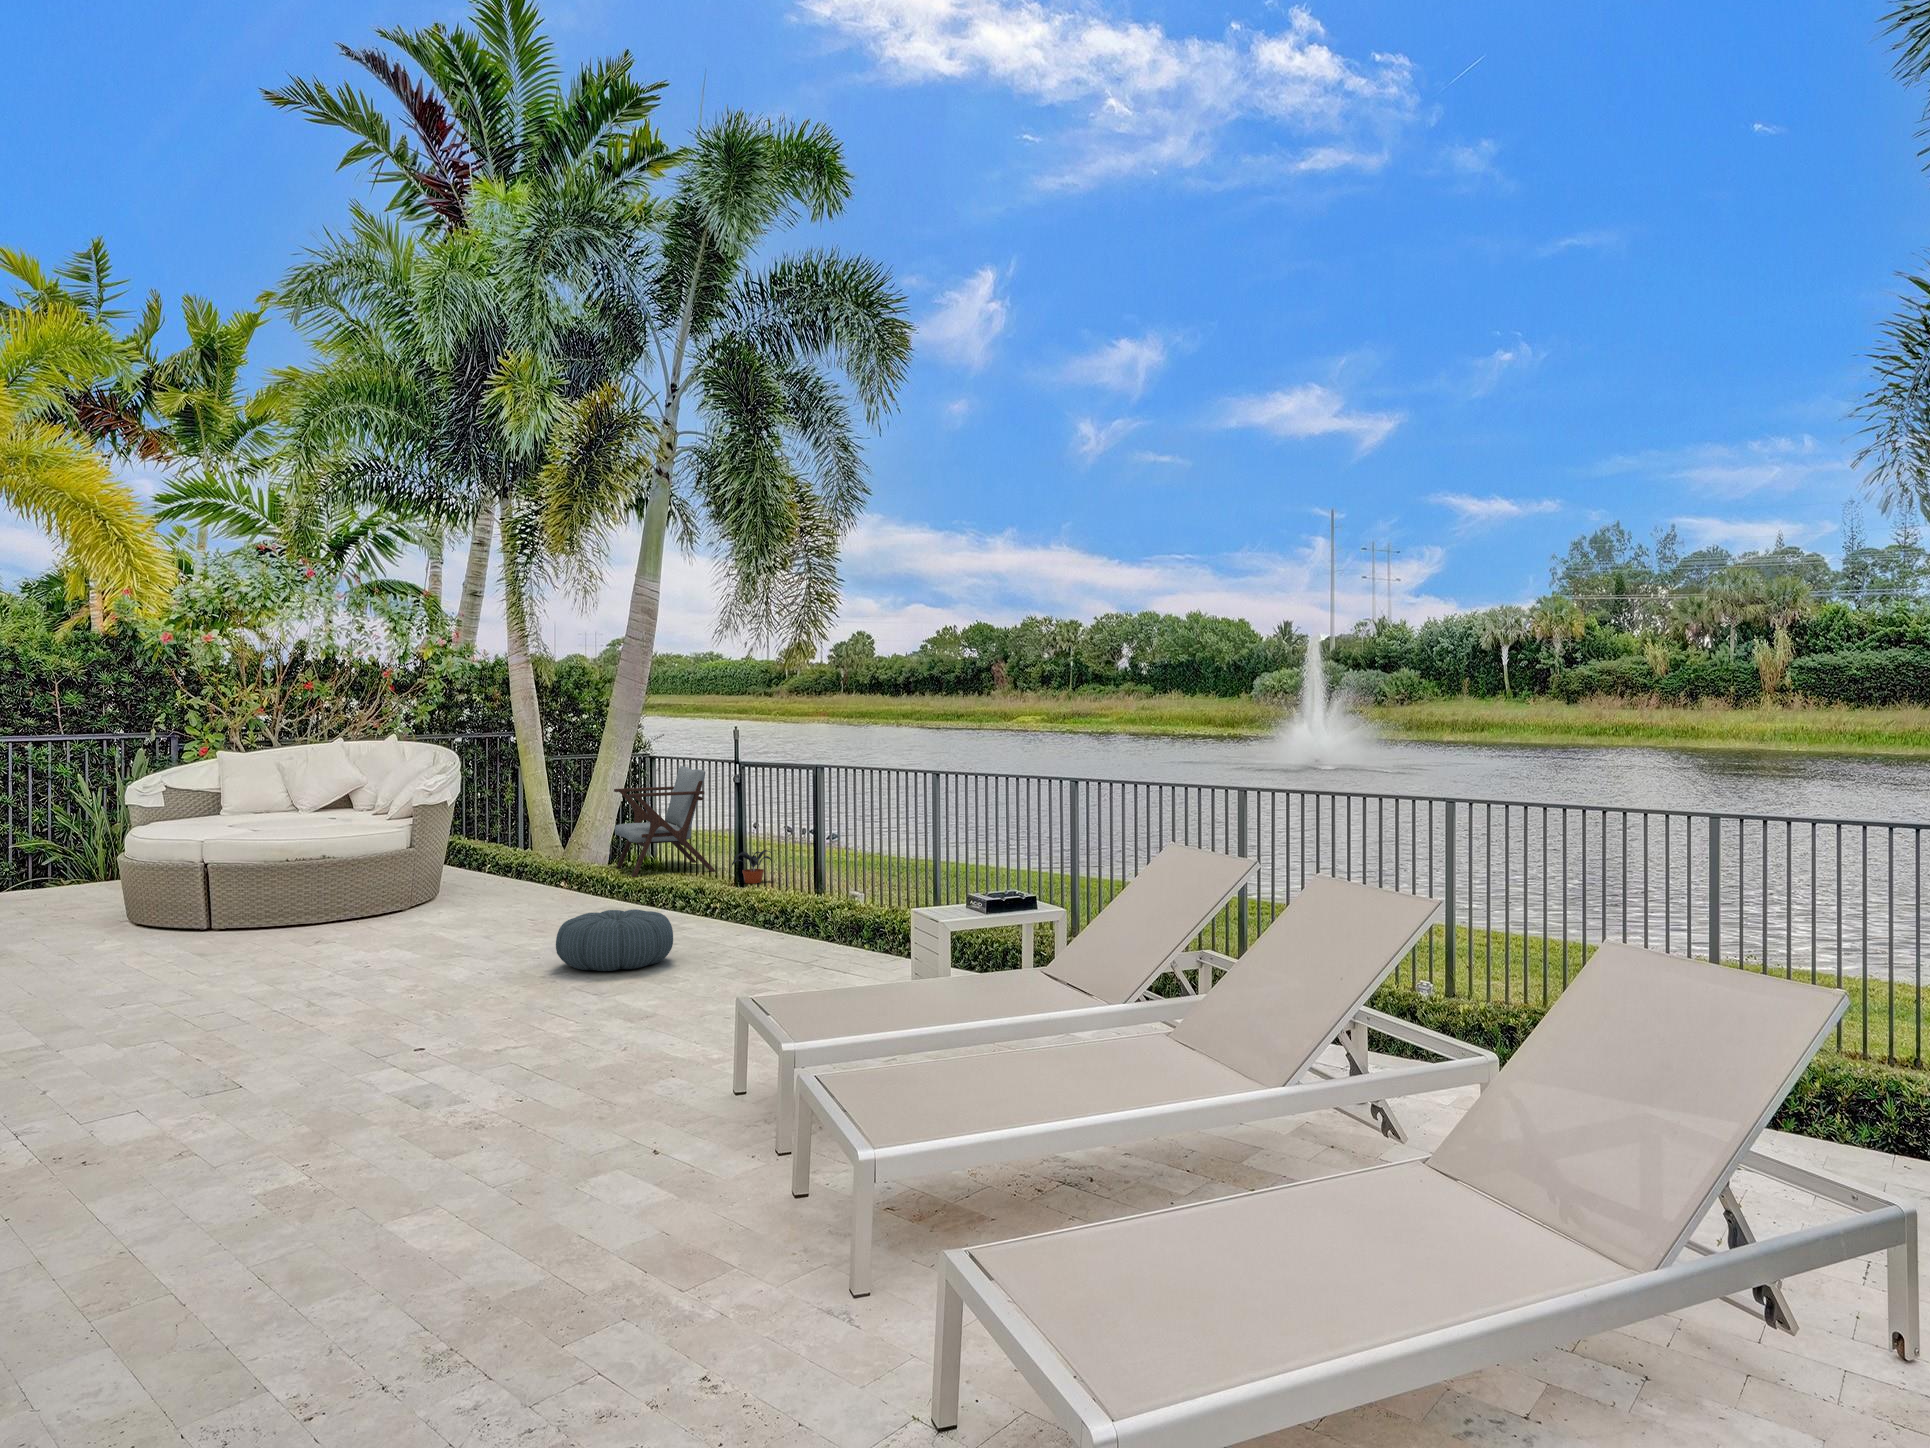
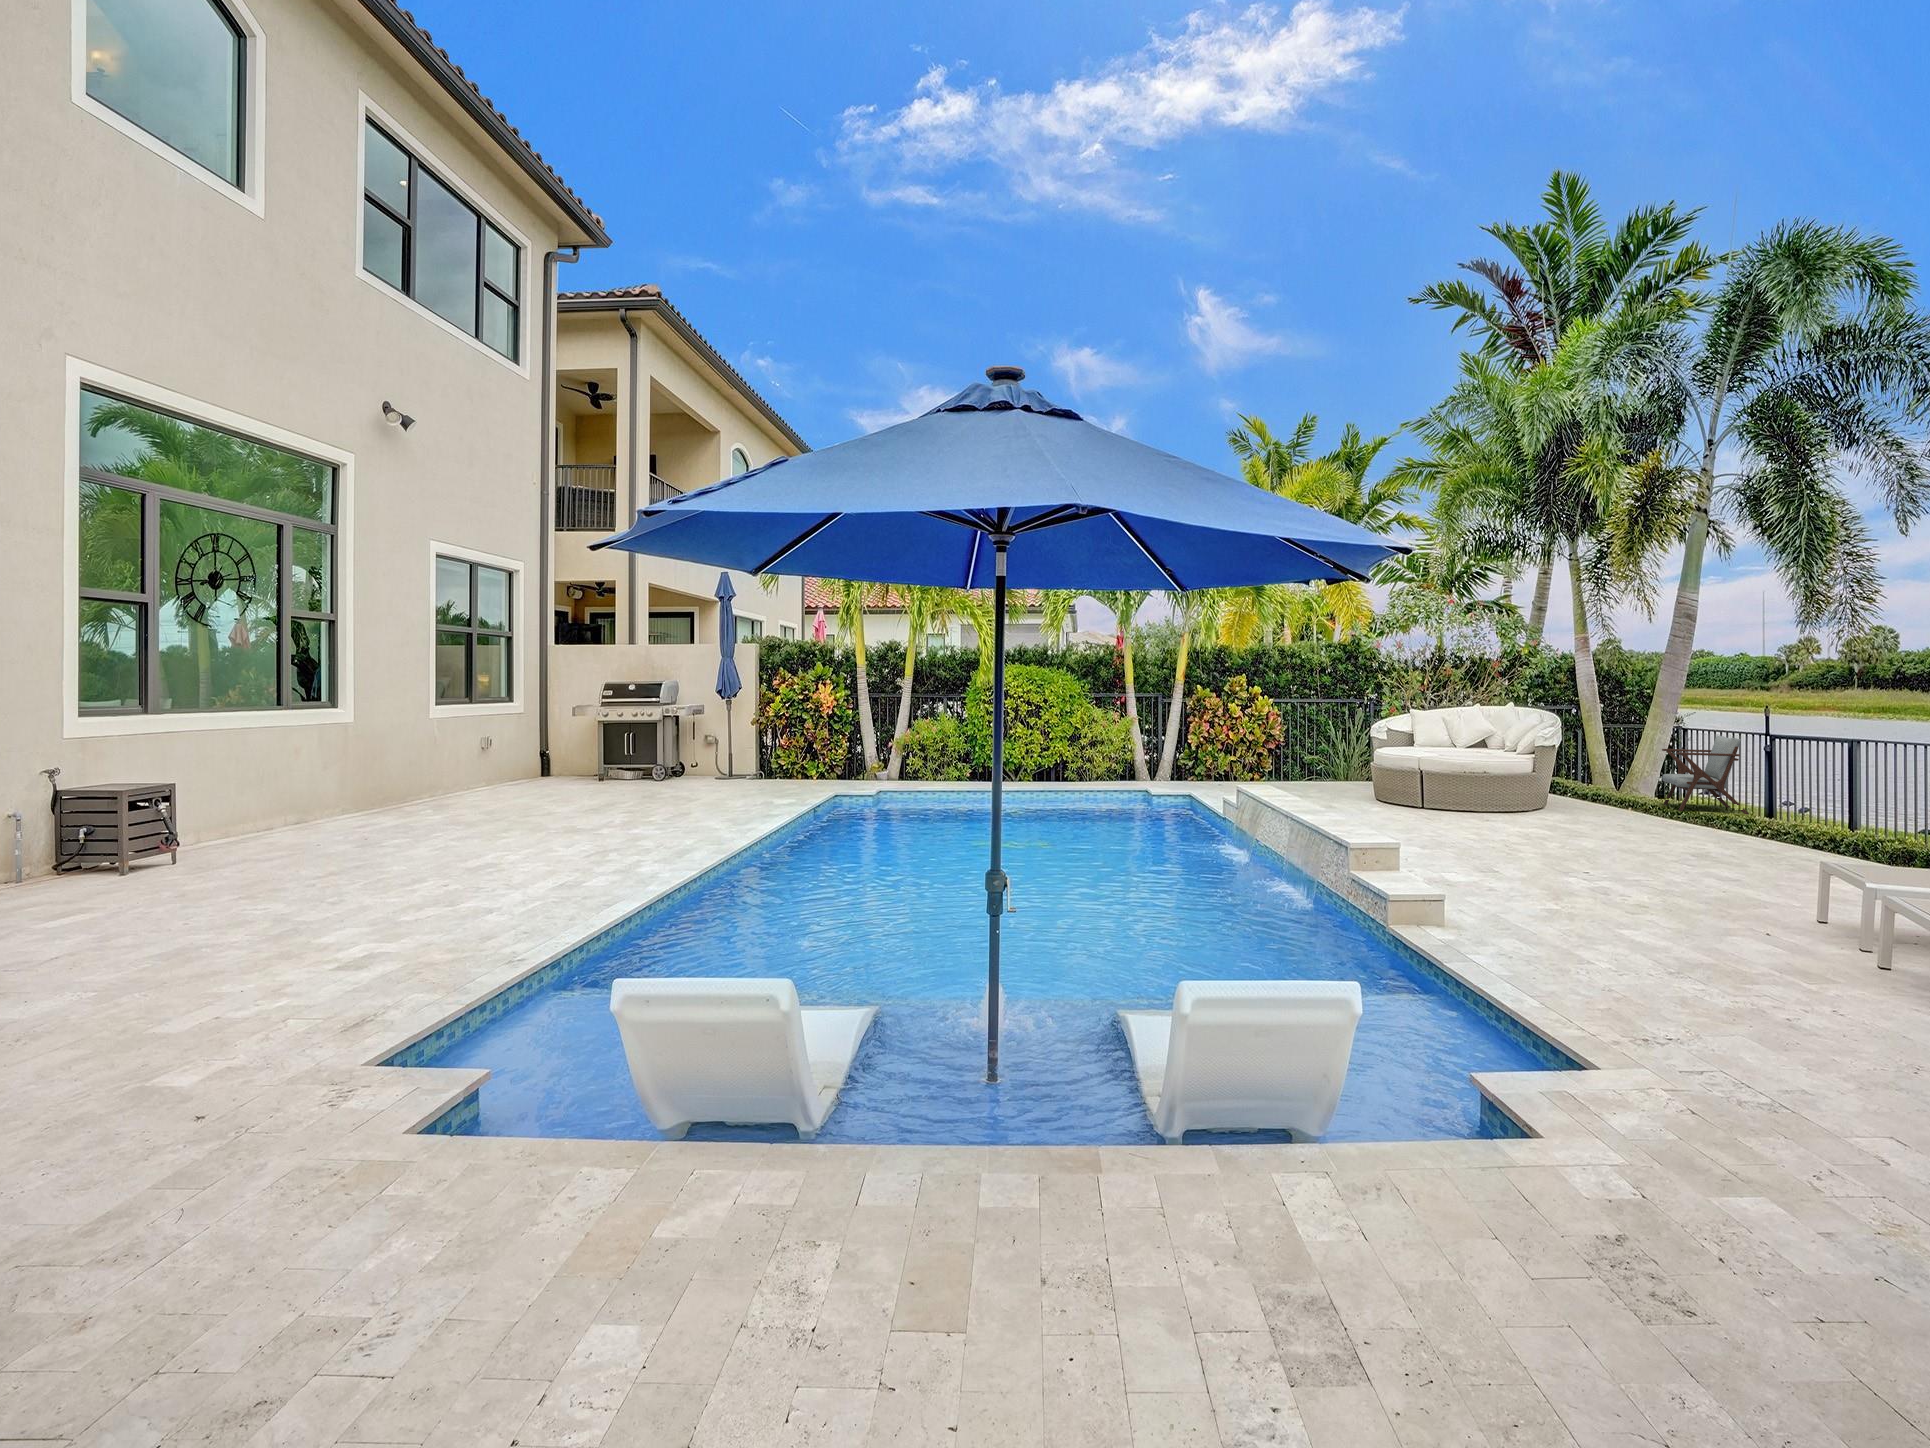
potted plant: present [731,850,772,884] -> none [1766,800,1803,825]
pouf: present [556,909,673,971] -> none [1648,820,1733,858]

